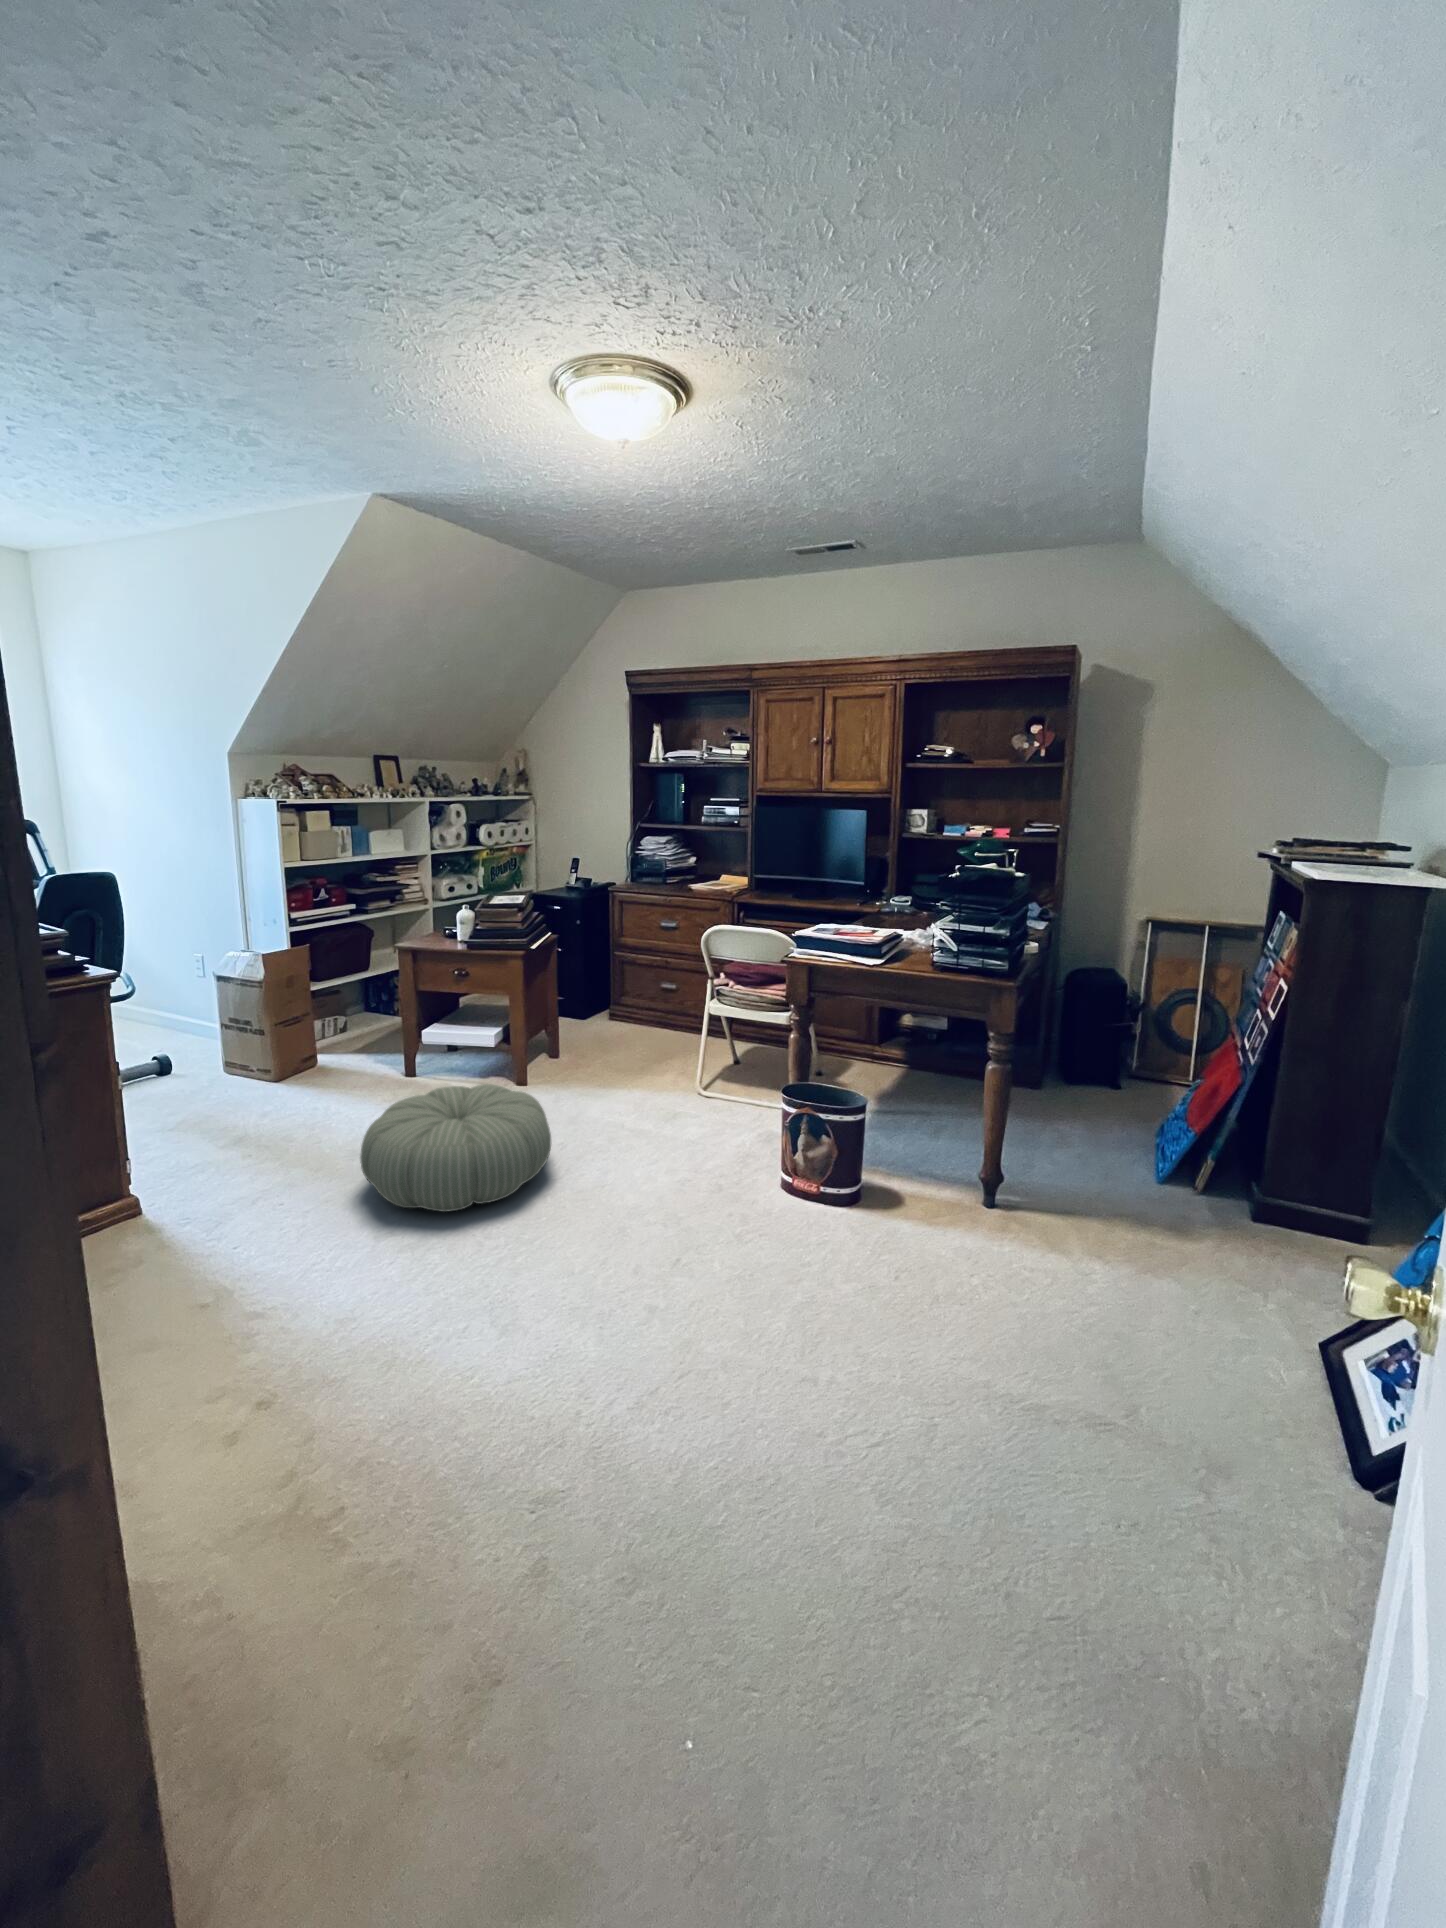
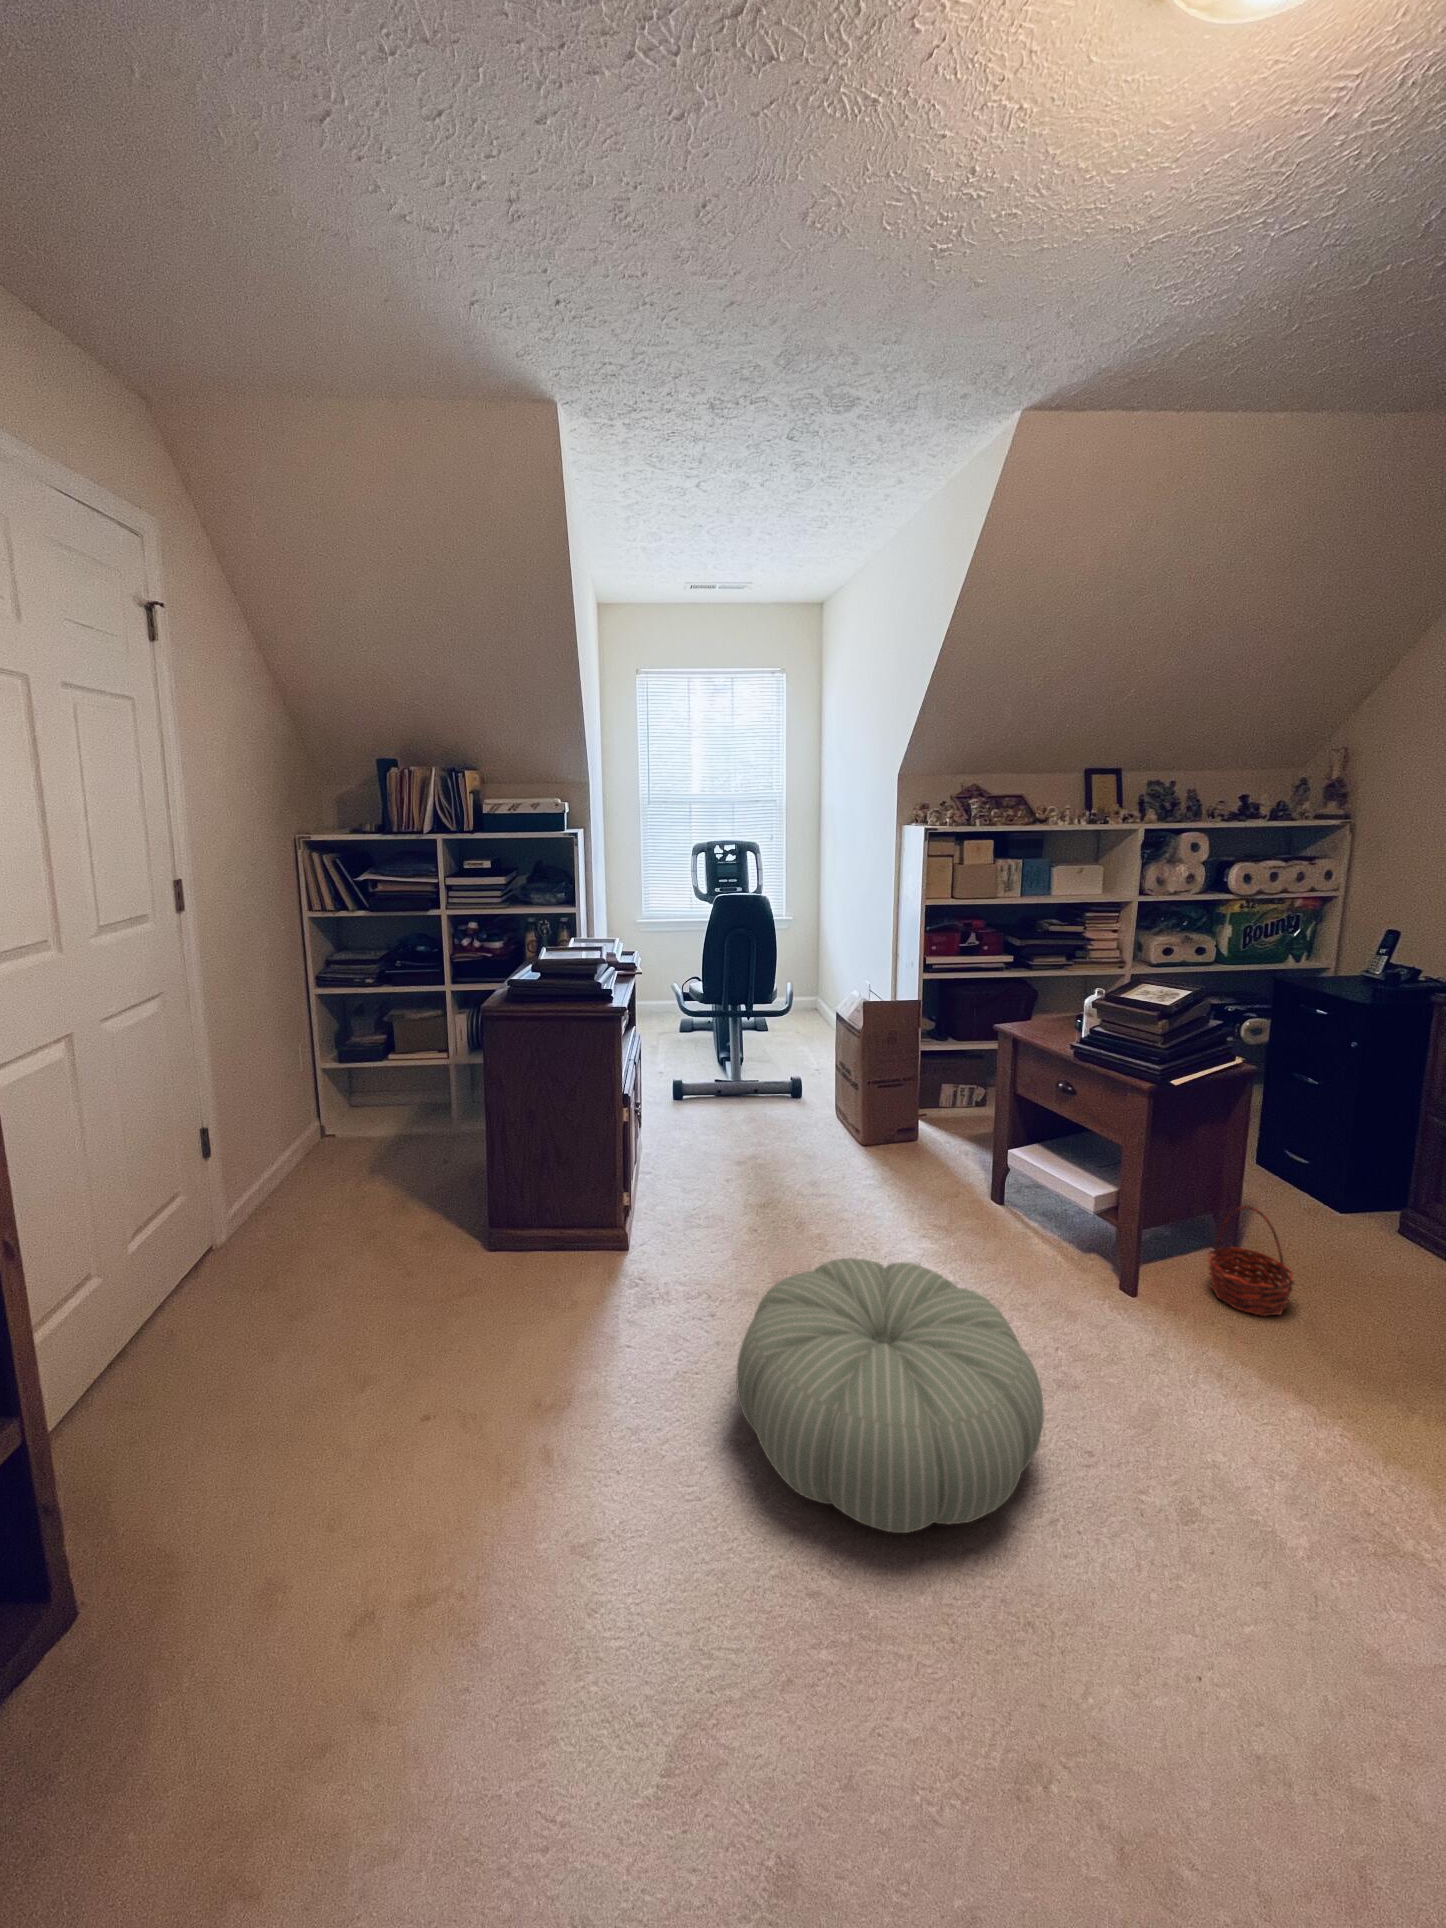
basket: none [550,1013,591,1070] -> present [1208,1206,1294,1316]

